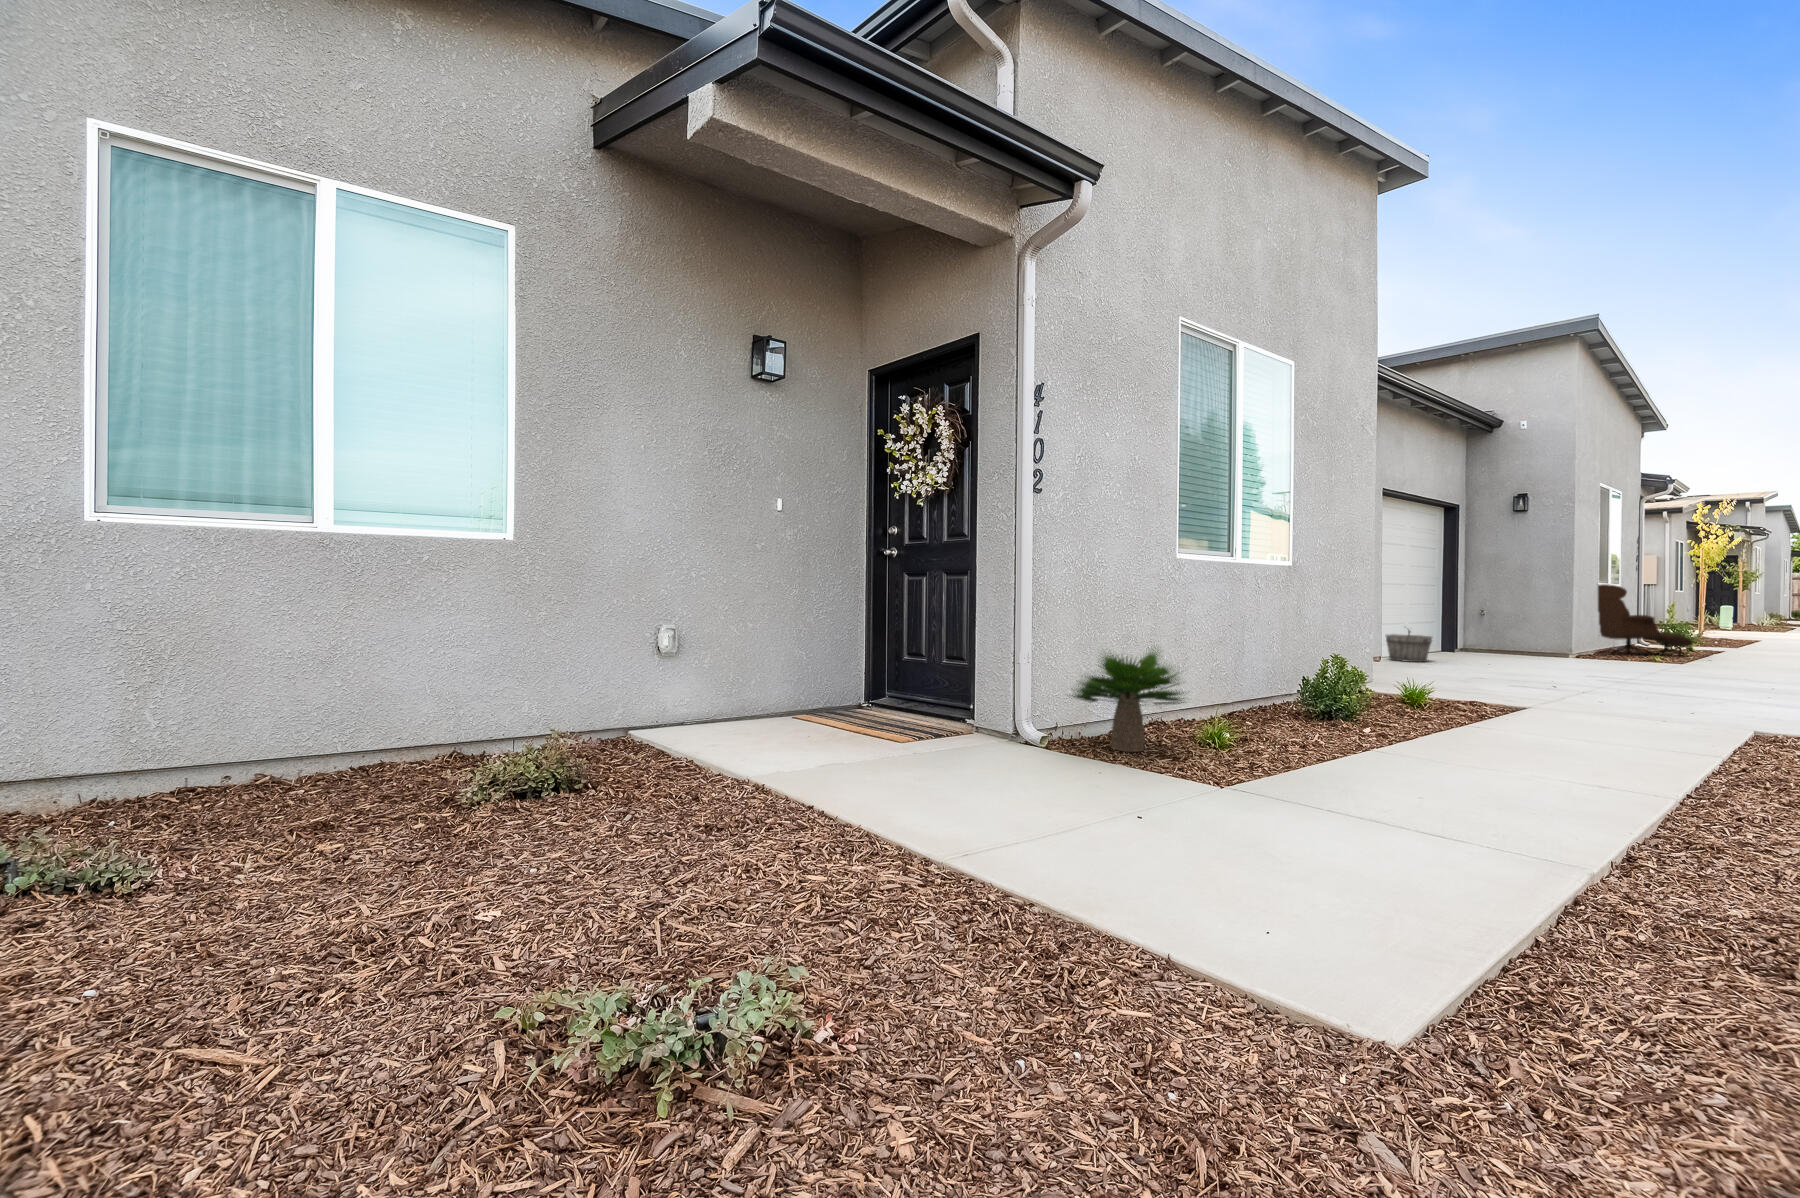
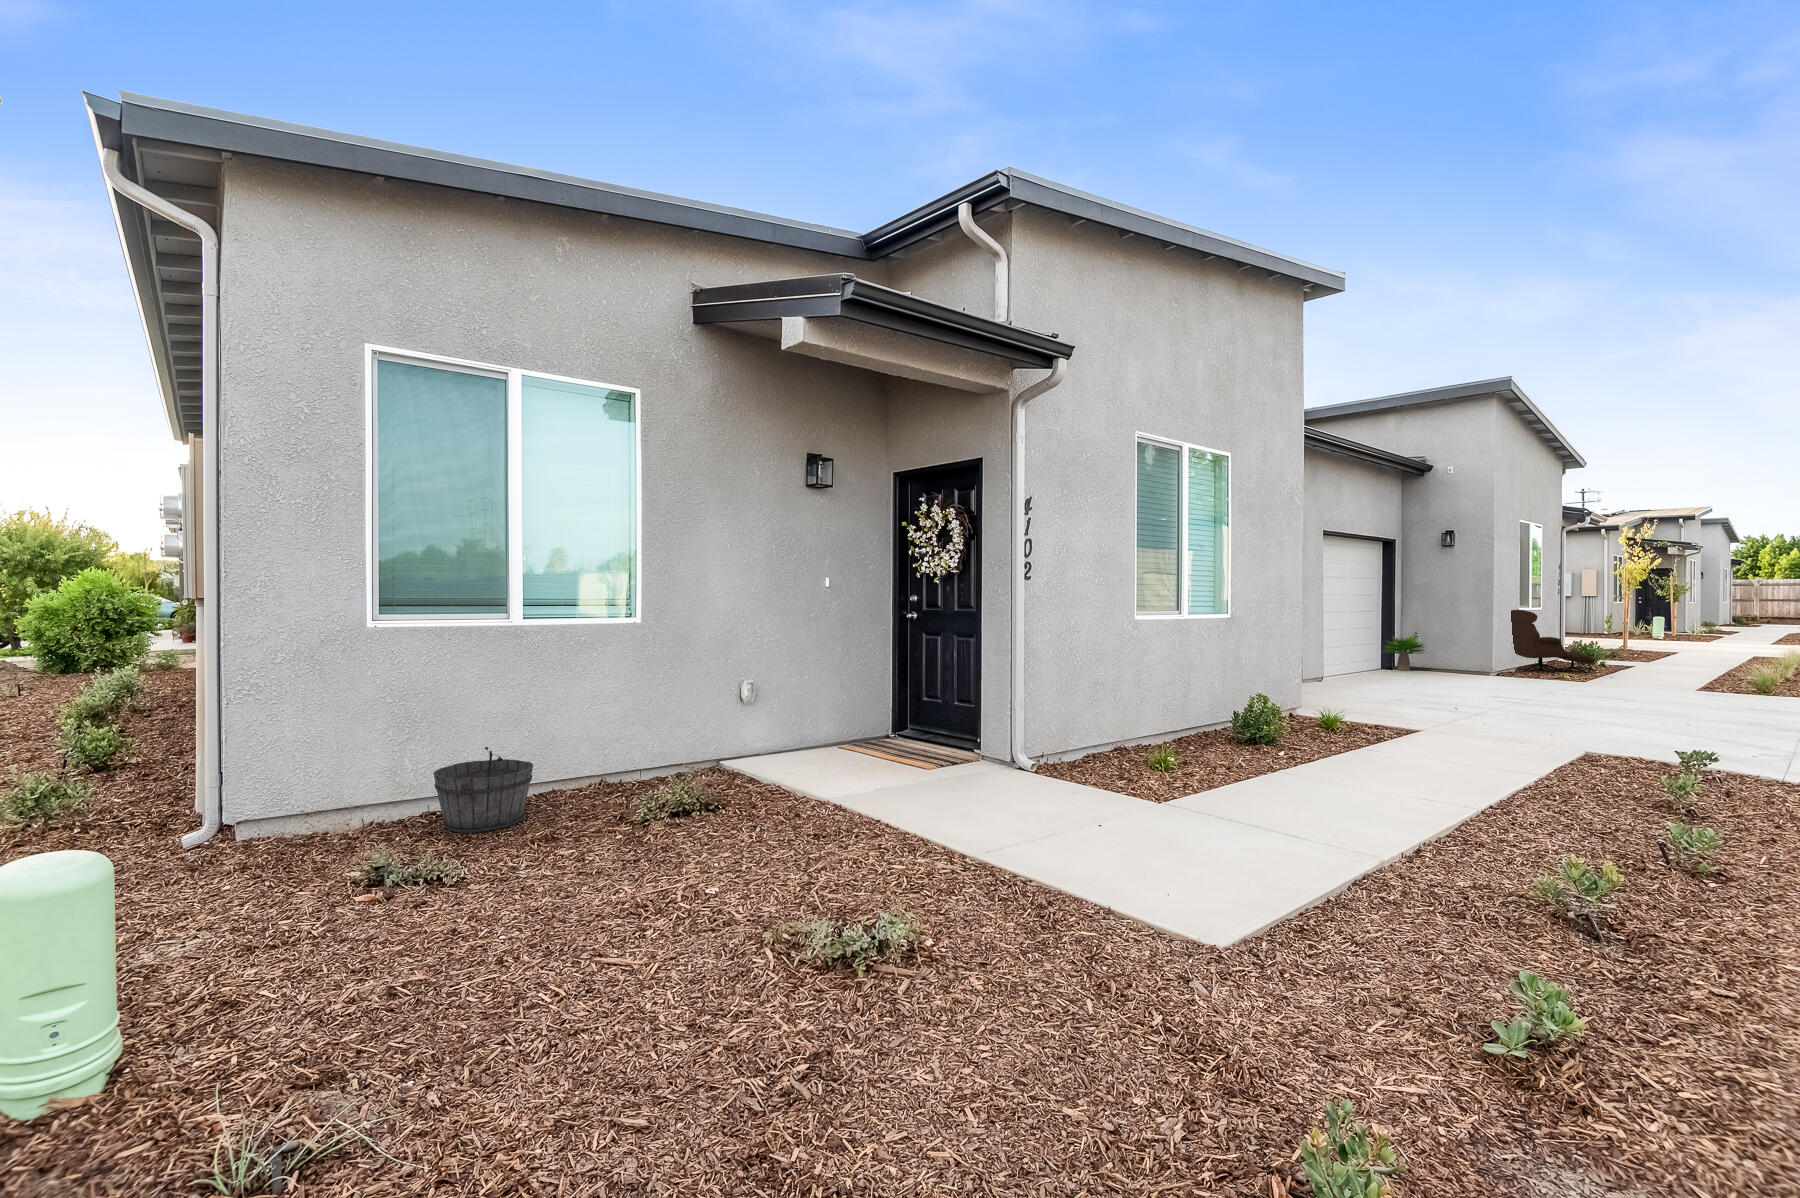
wooden bucket: present [1386,630,1432,662] -> present [434,747,533,833]
potted plant: present [1069,650,1184,752] -> present [1384,636,1425,670]

